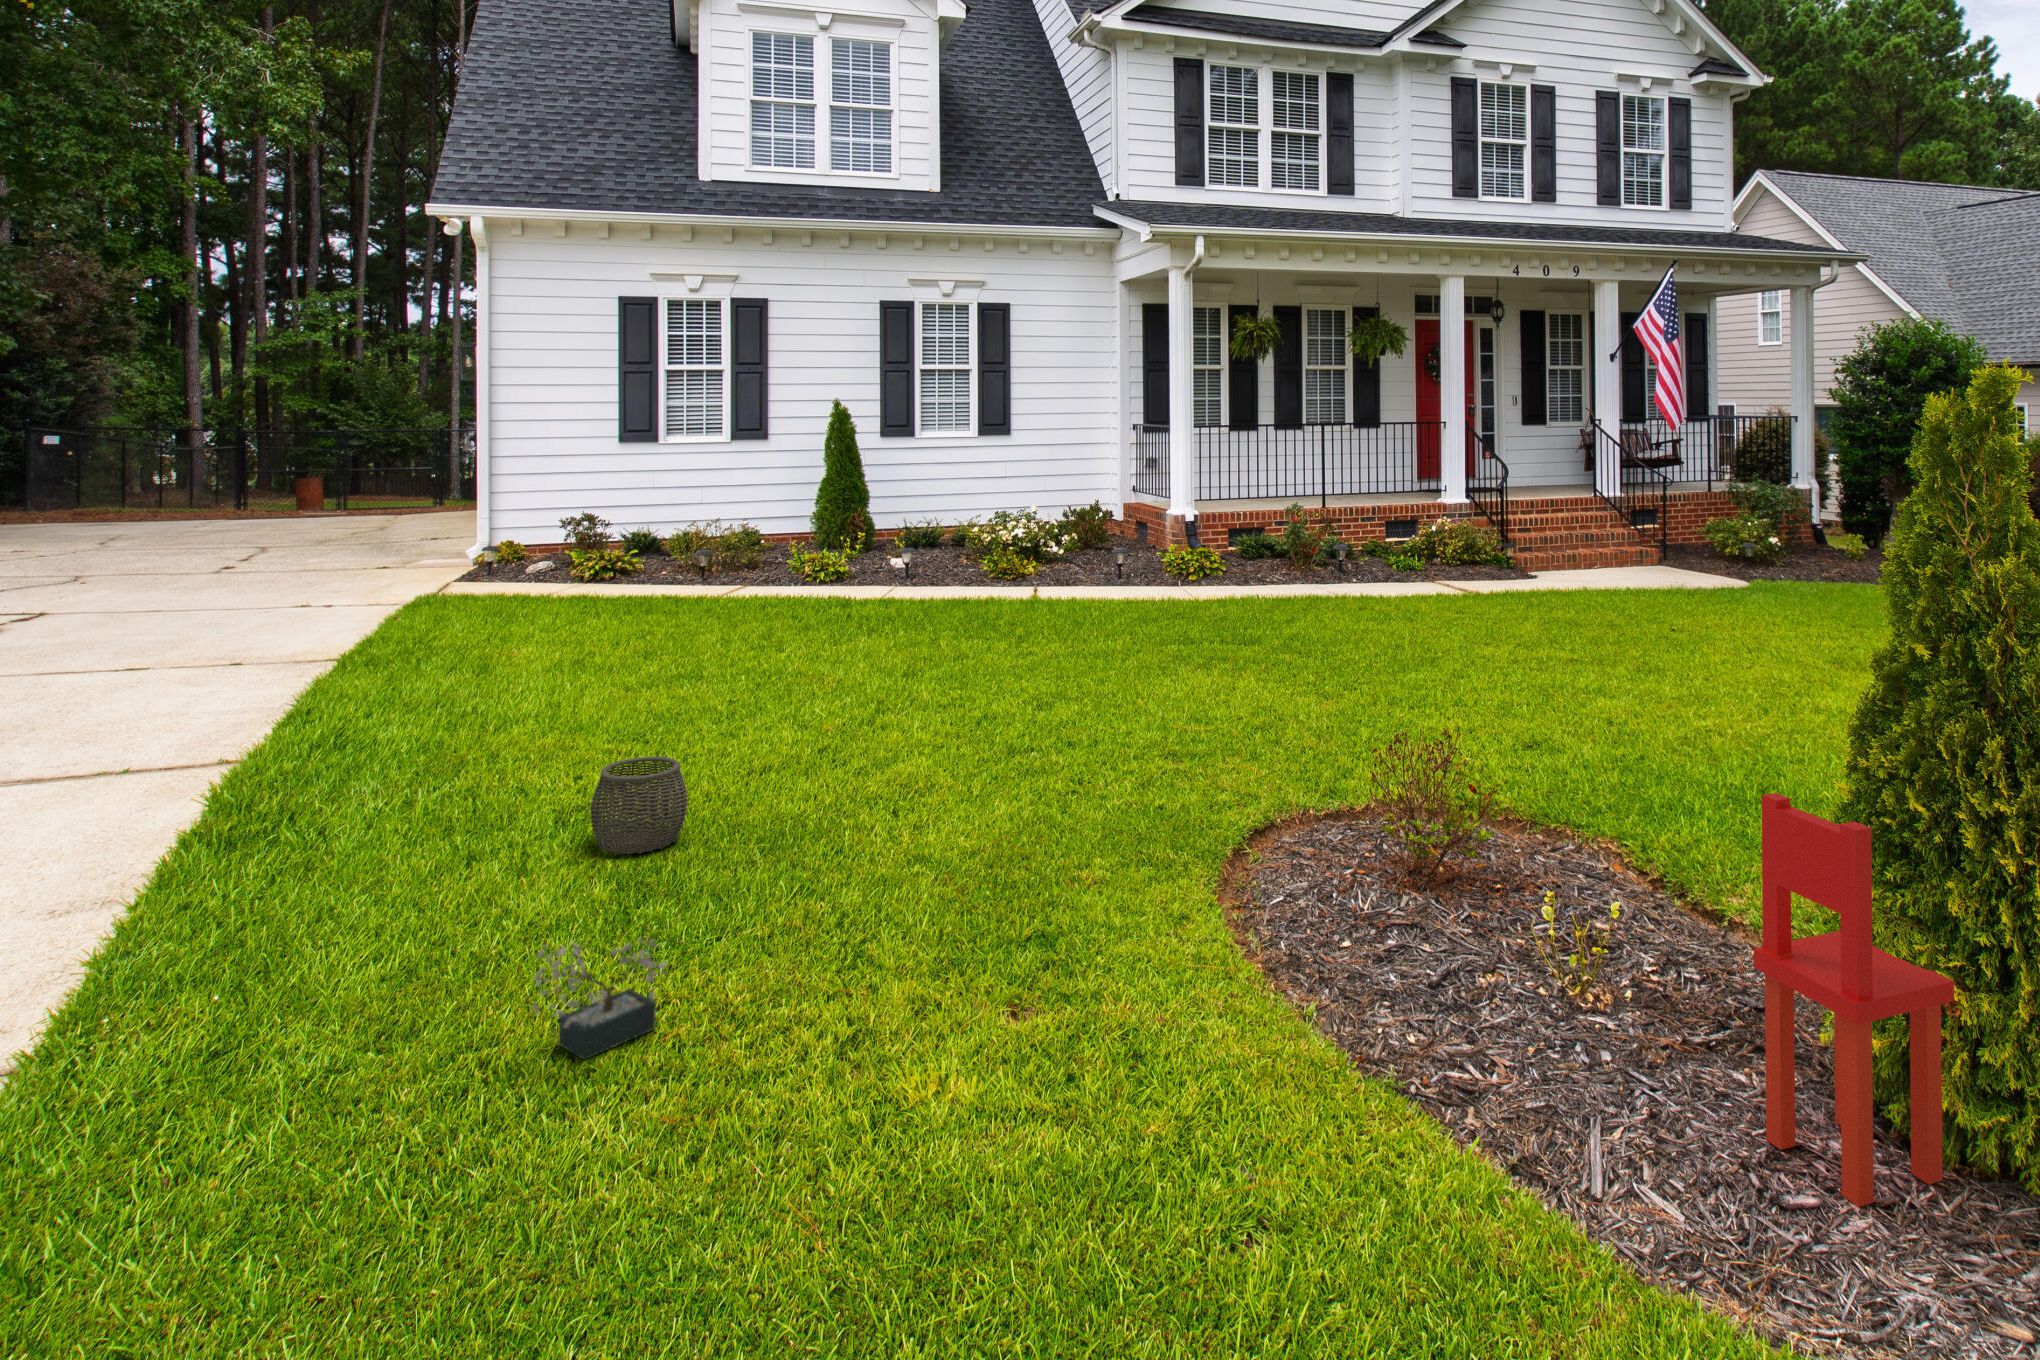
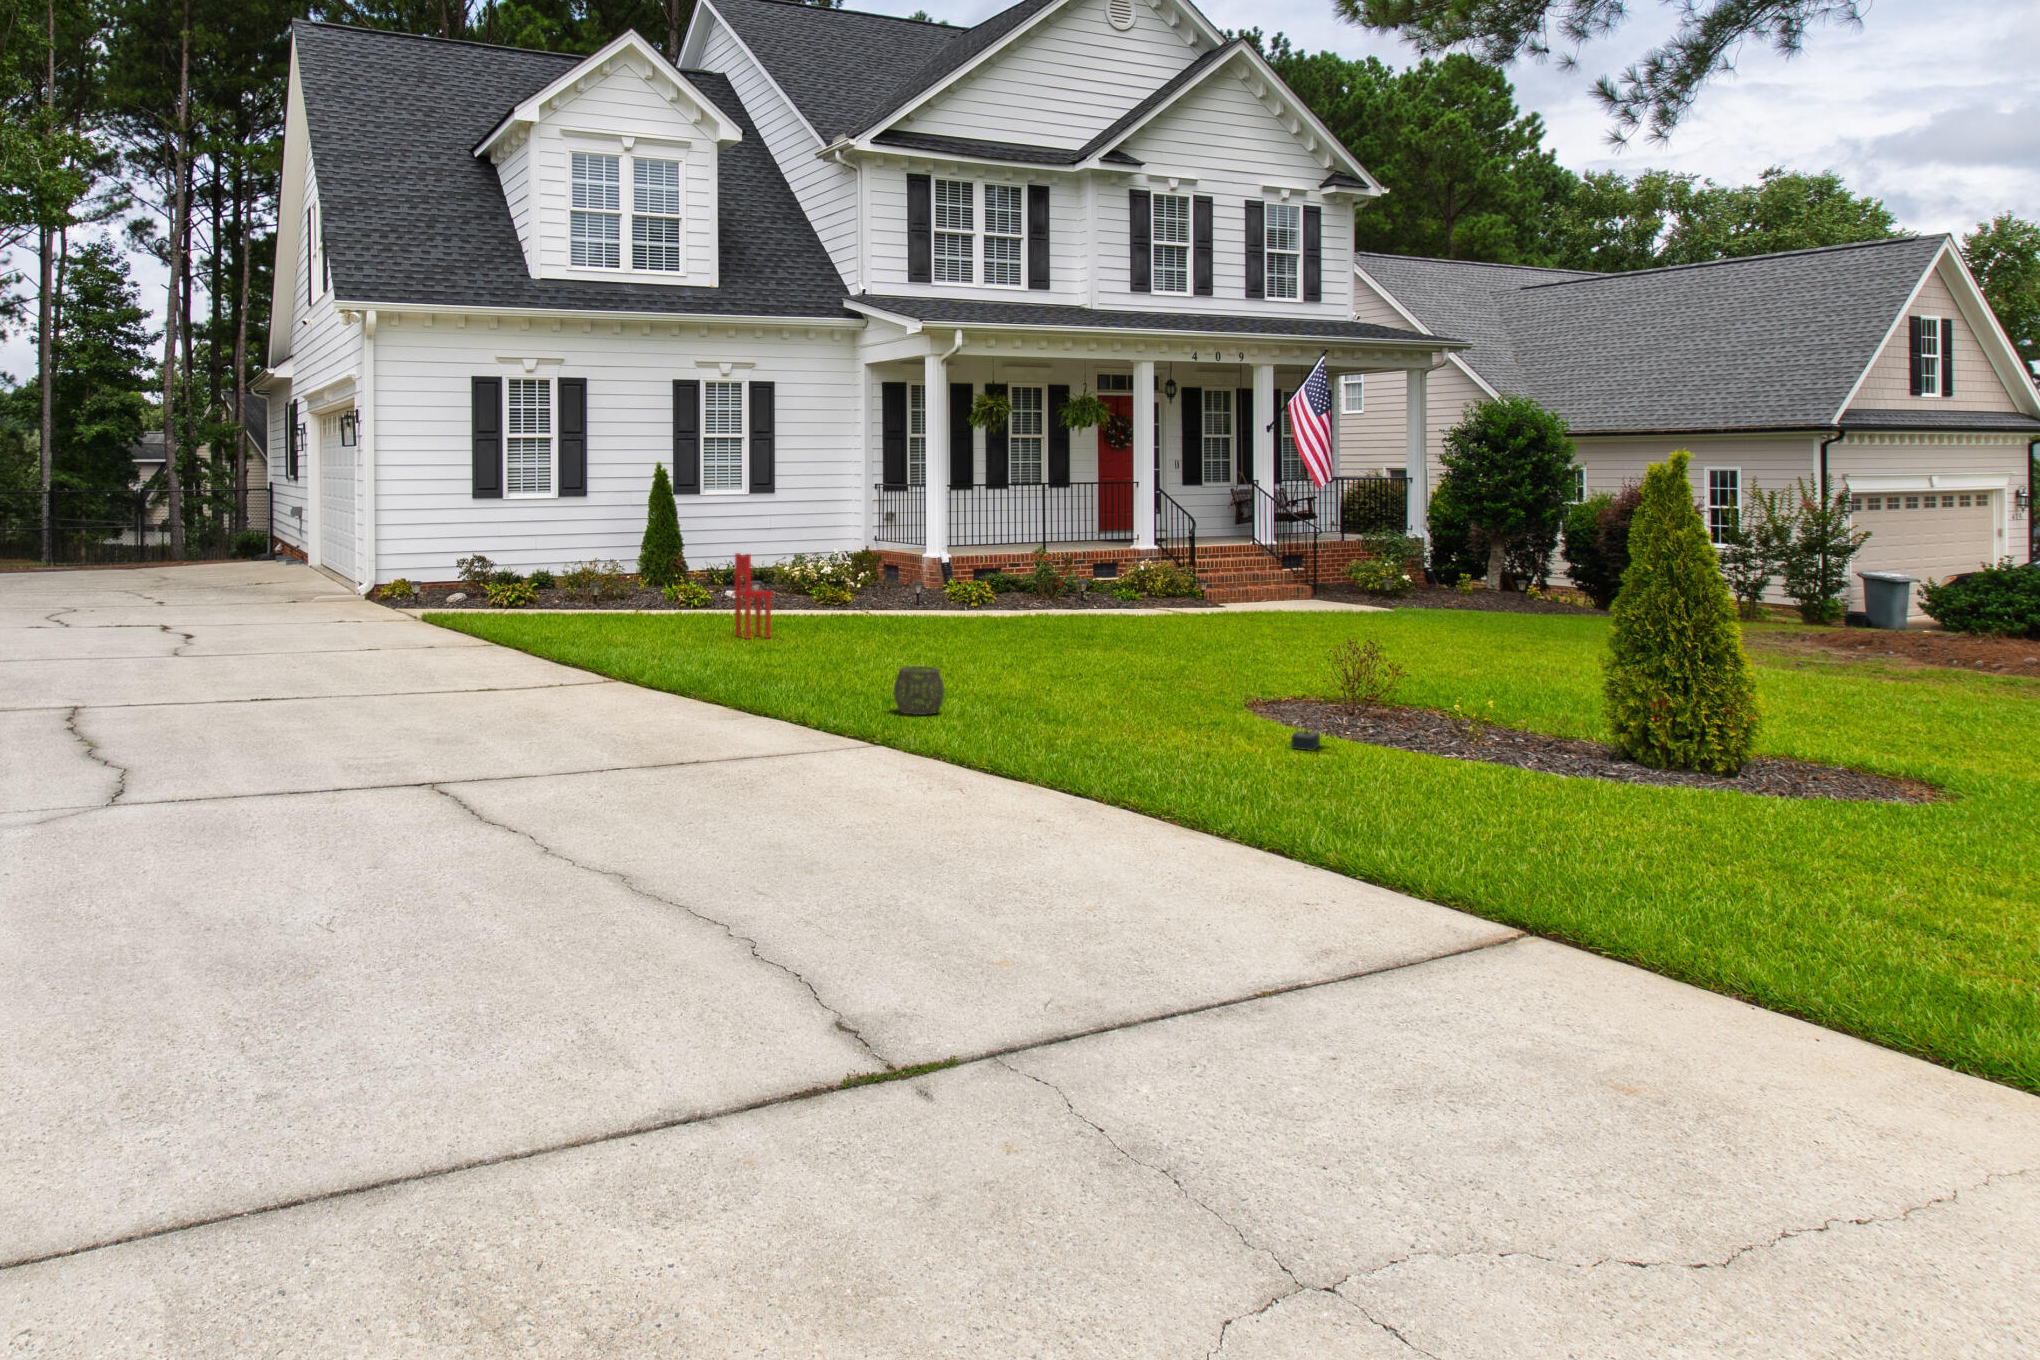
chair: present [1753,793,1954,1207] -> present [733,553,773,639]
decorative plant: present [533,938,666,1059] -> present [1286,705,1321,751]

